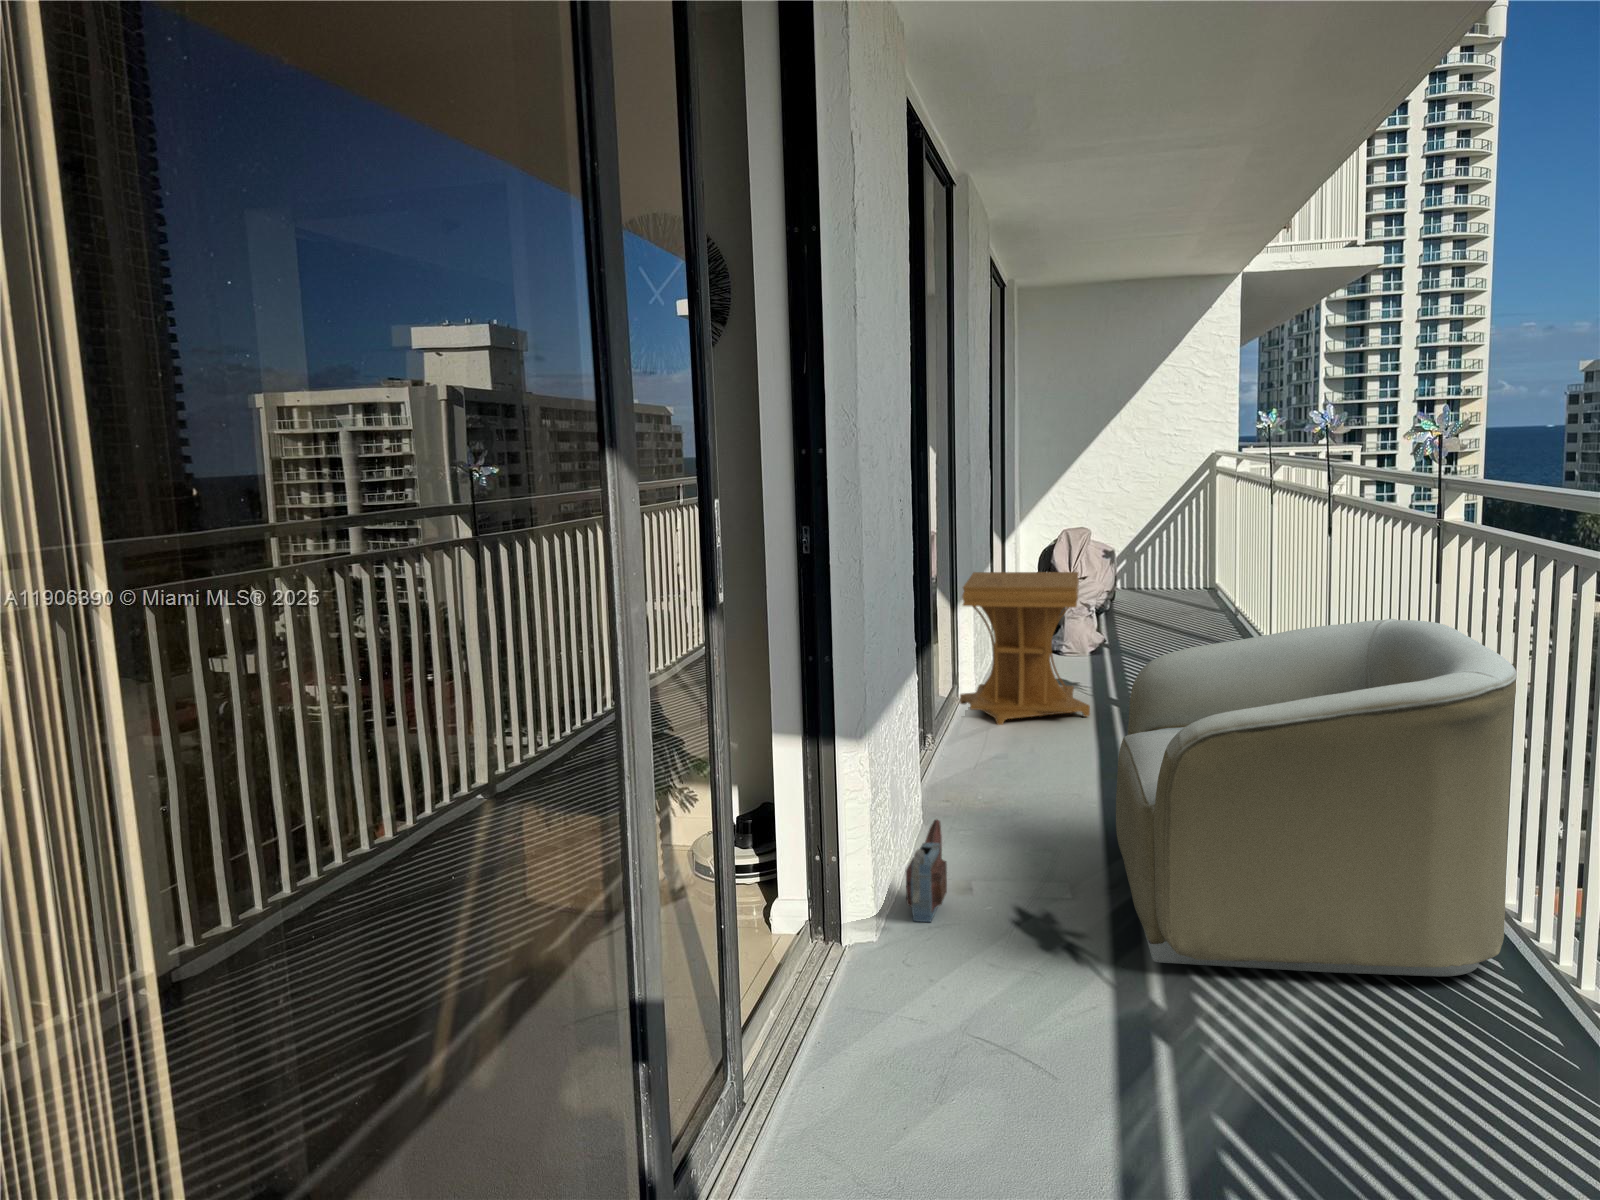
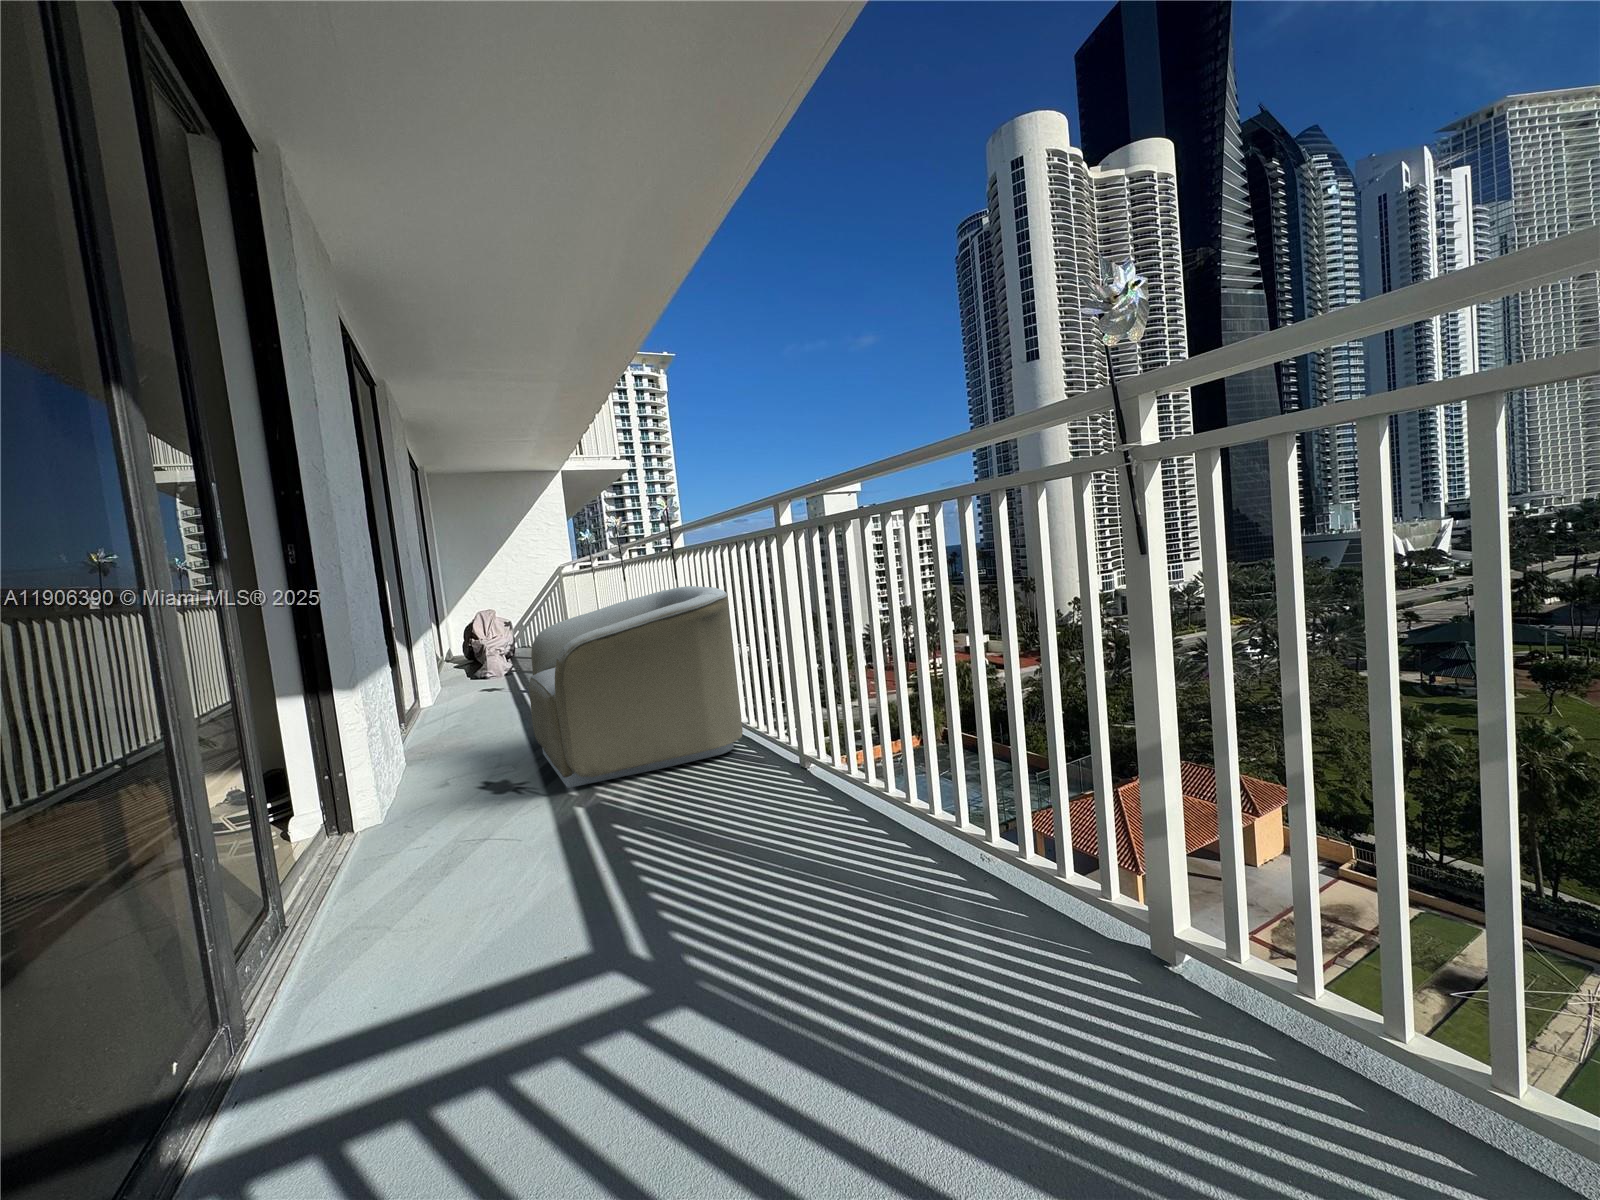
side table: present [960,572,1090,725] -> none [413,617,508,714]
watering can: present [906,820,947,922] -> none [397,745,428,809]

